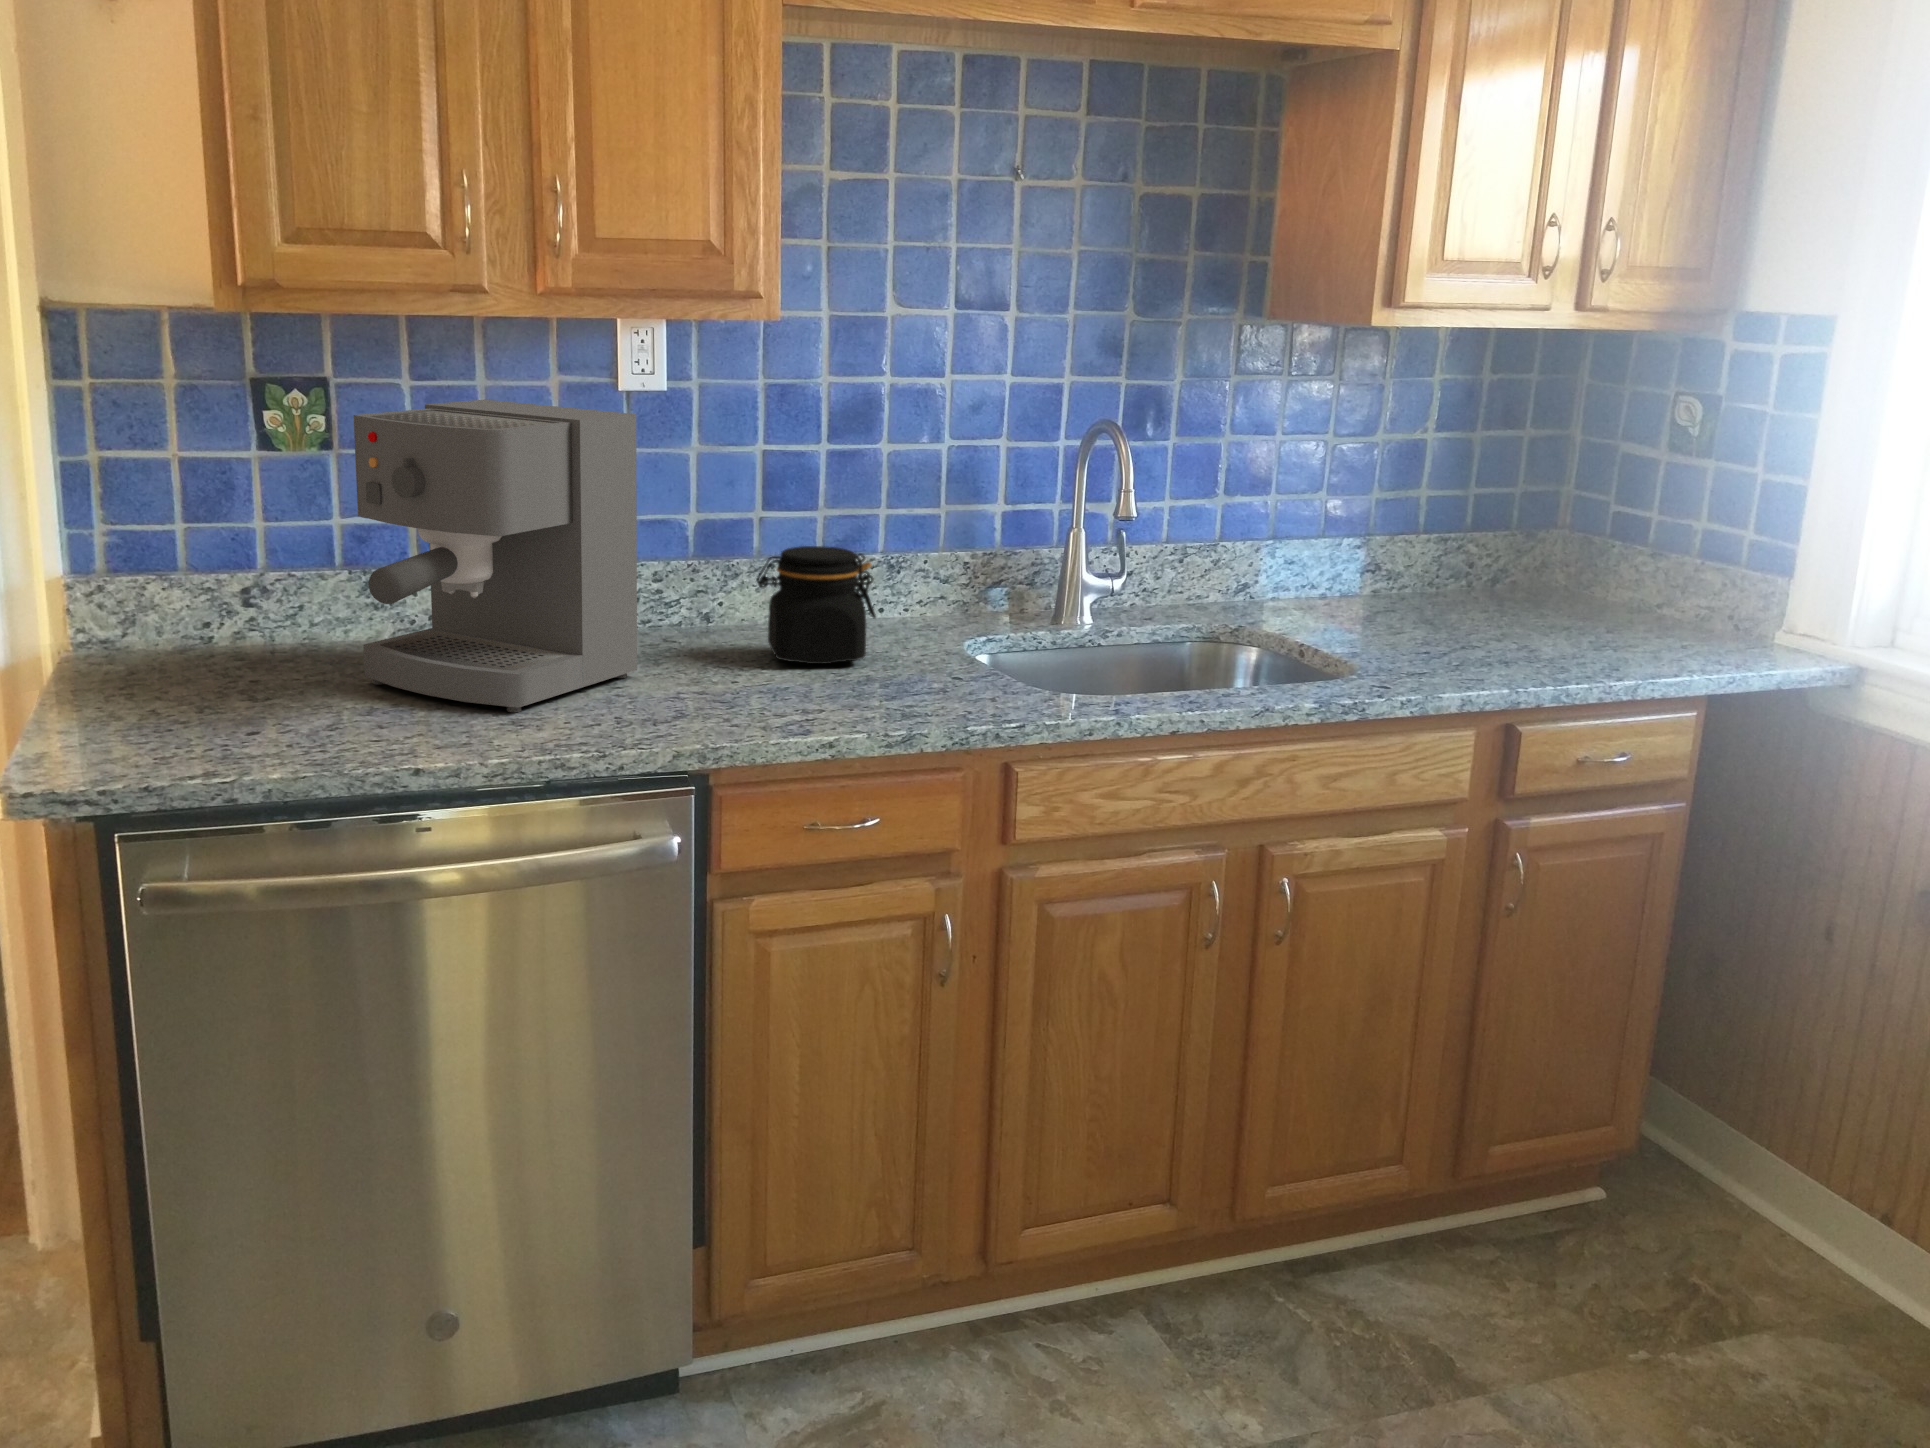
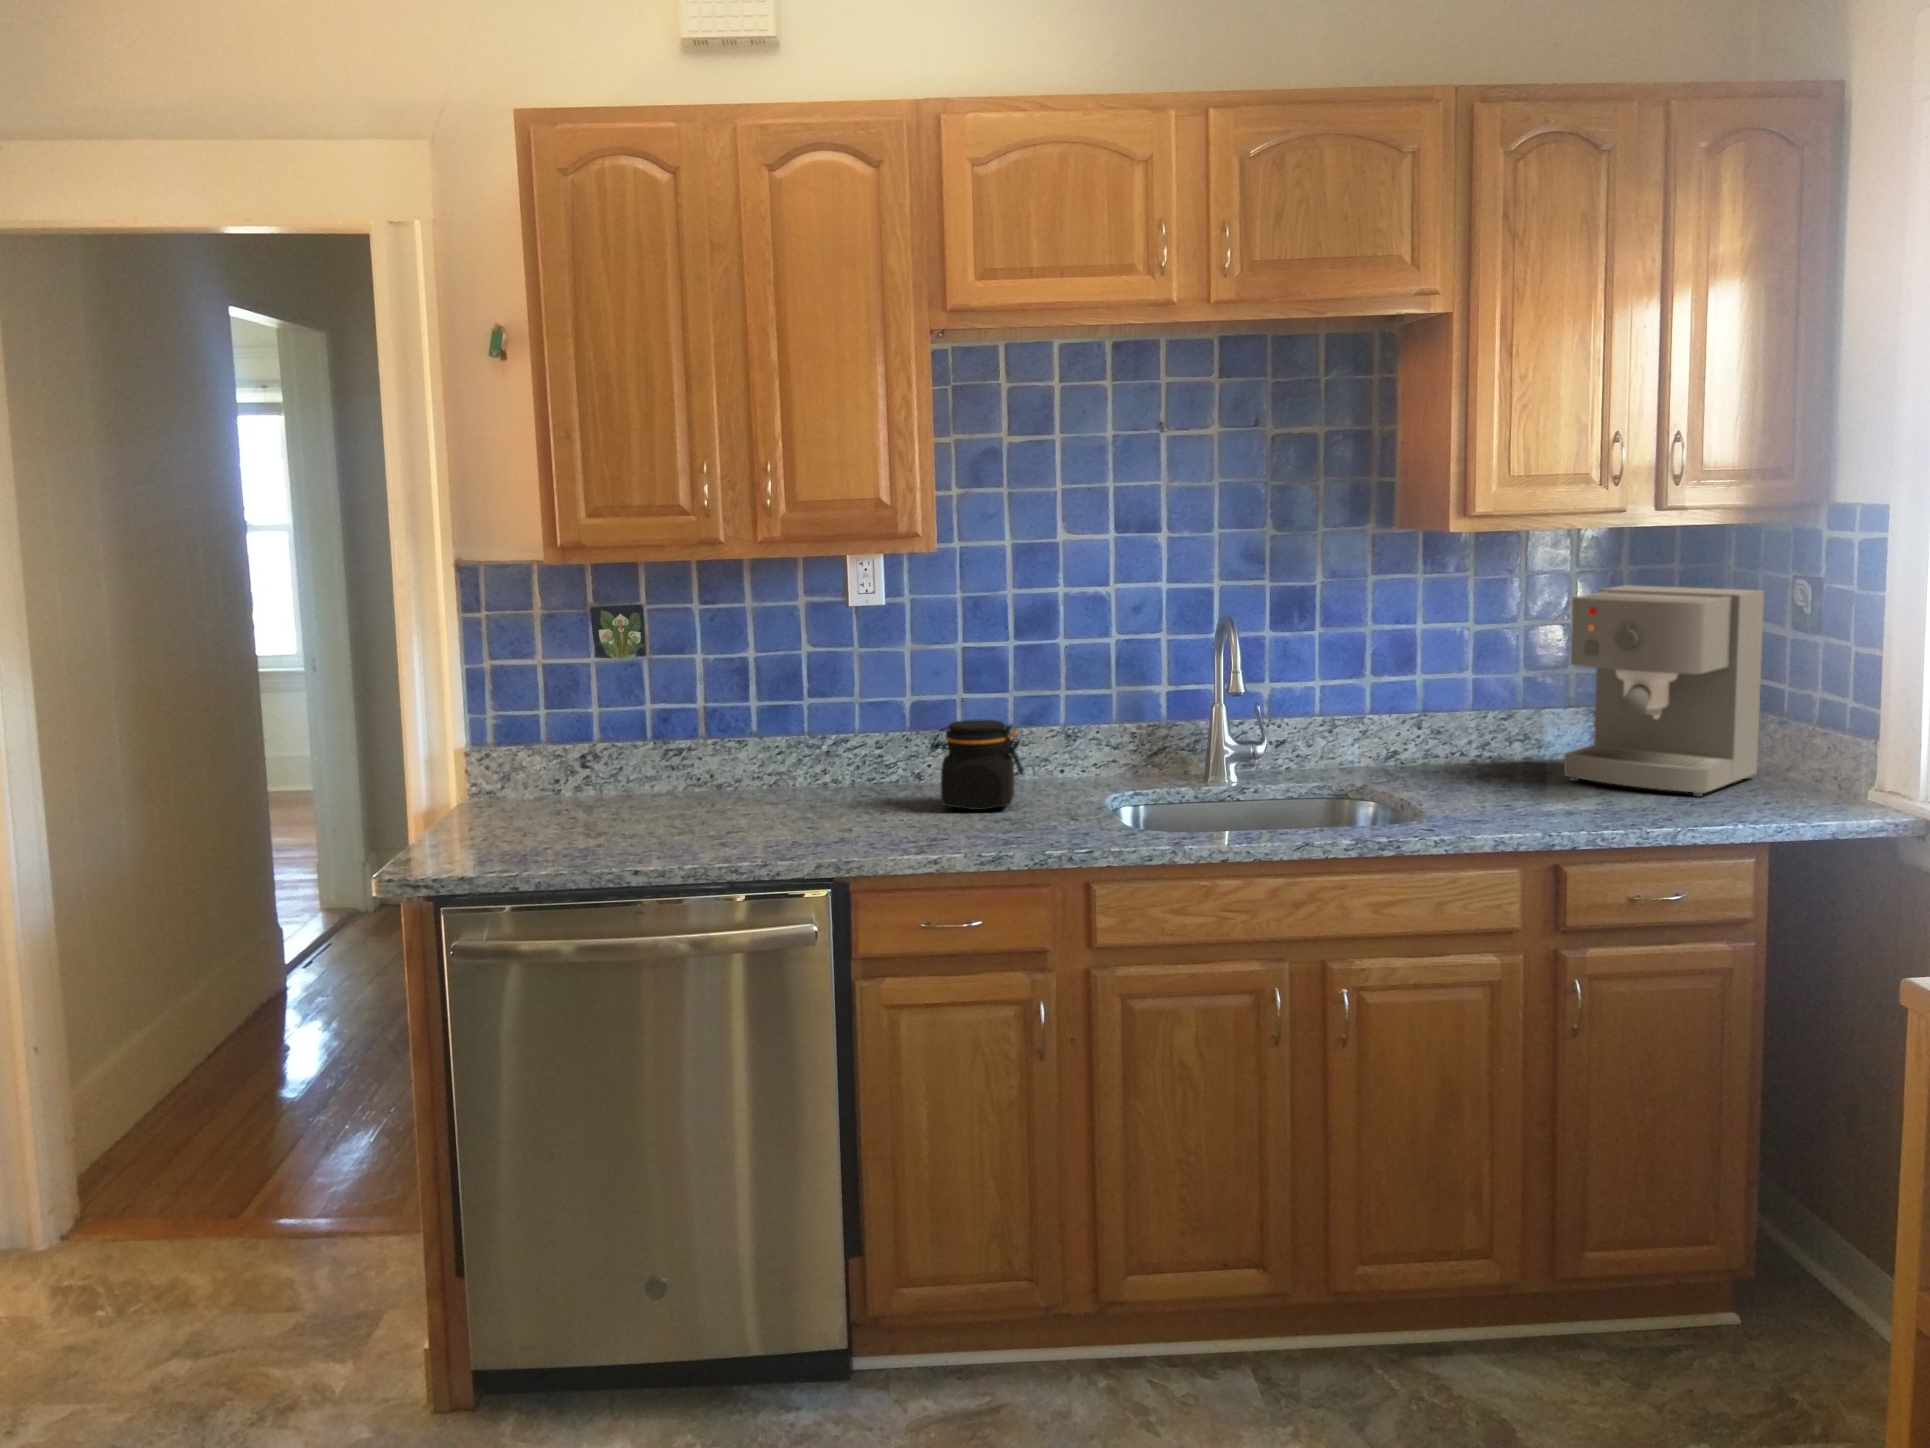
coffee maker: present [353,400,637,712] -> present [1564,585,1764,797]

